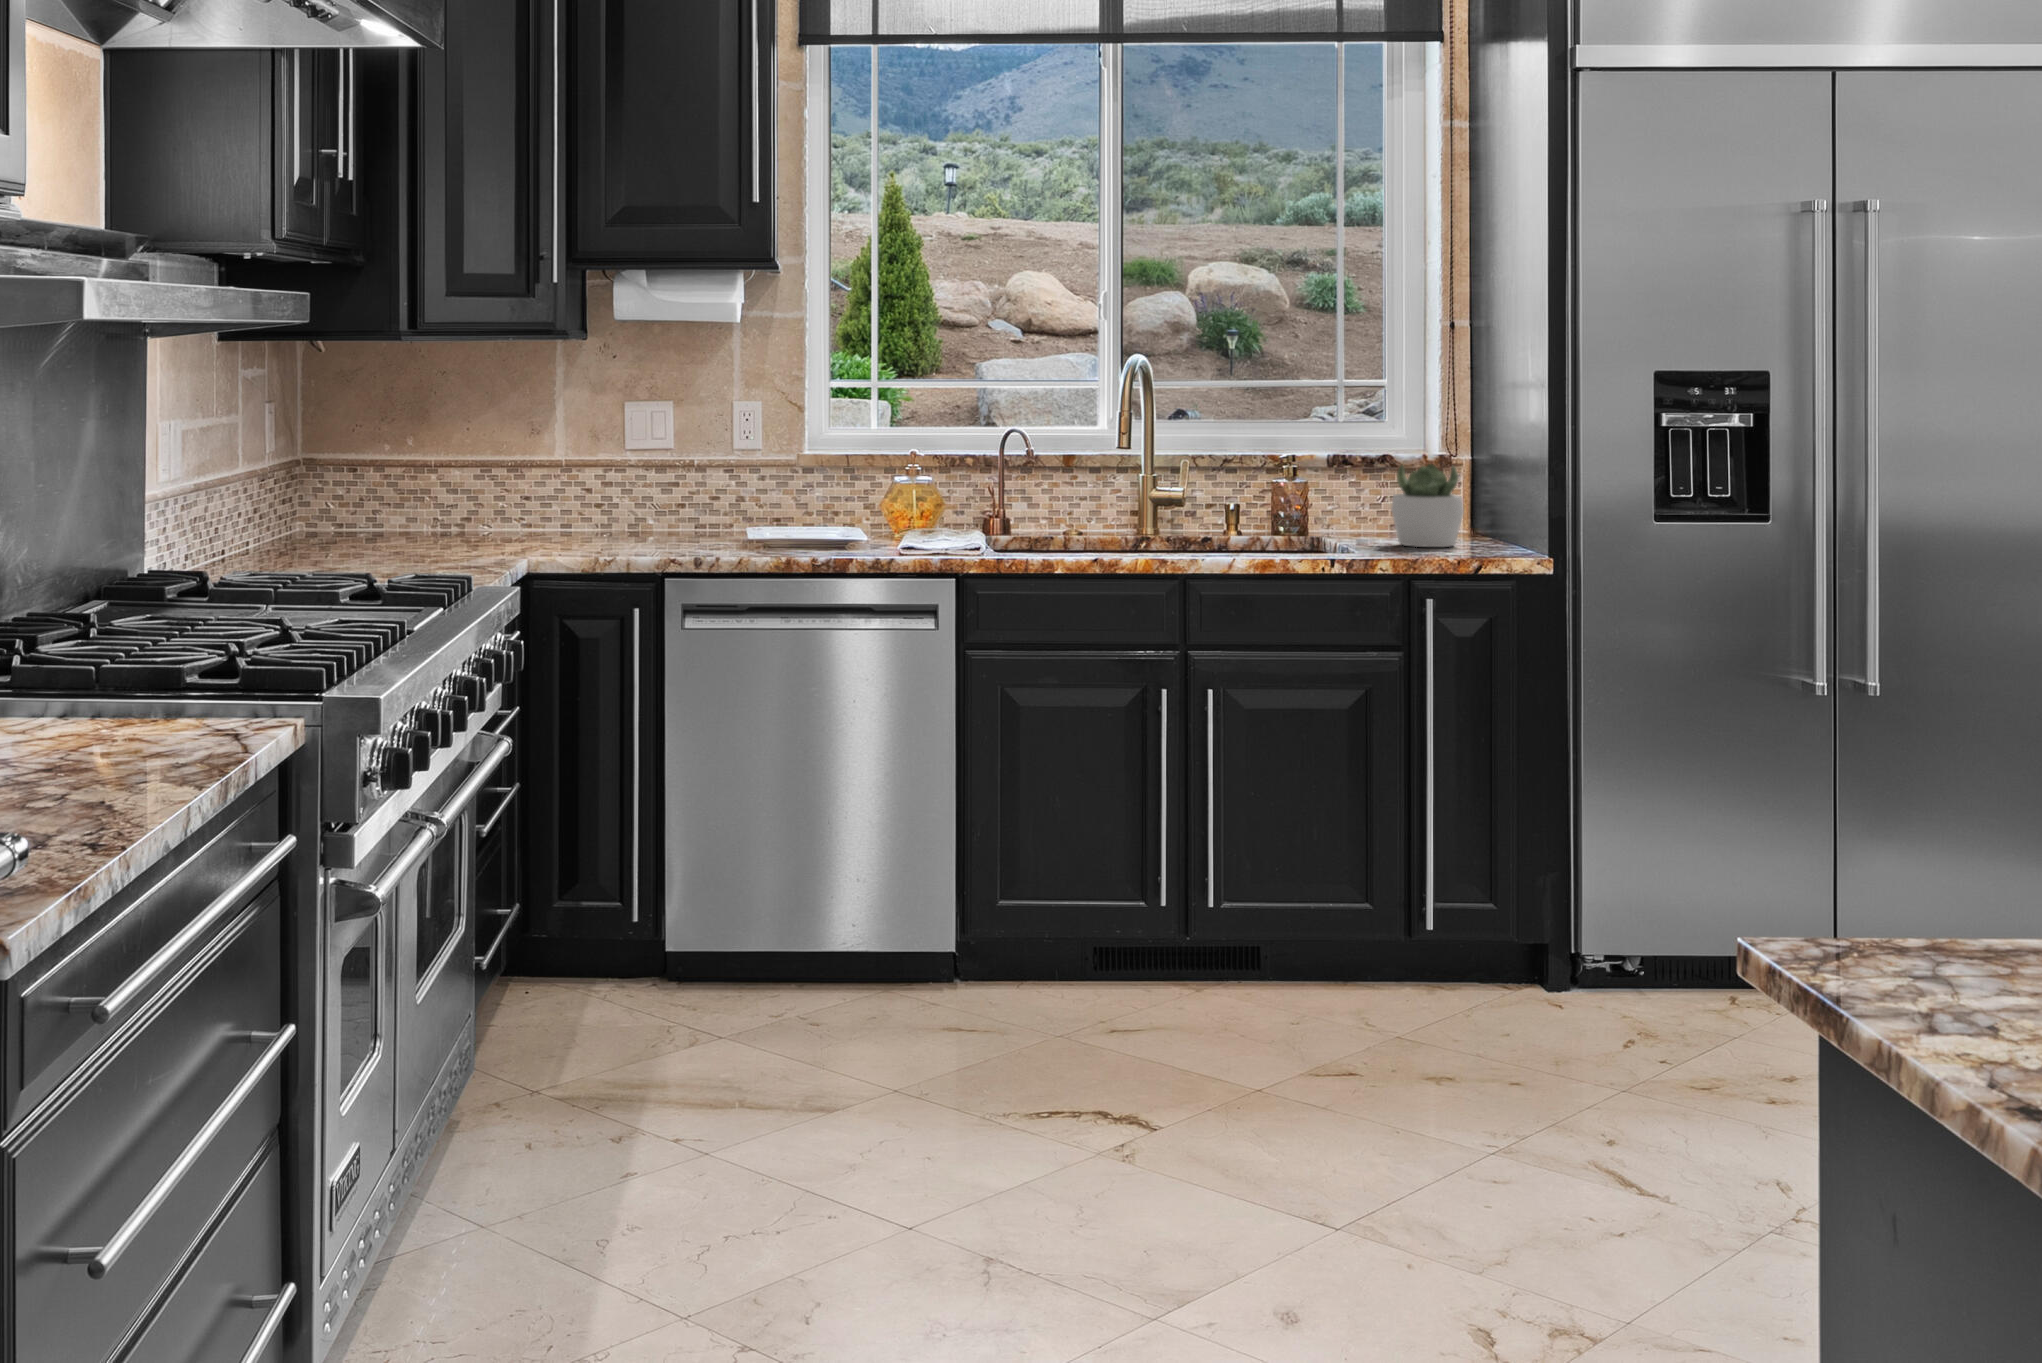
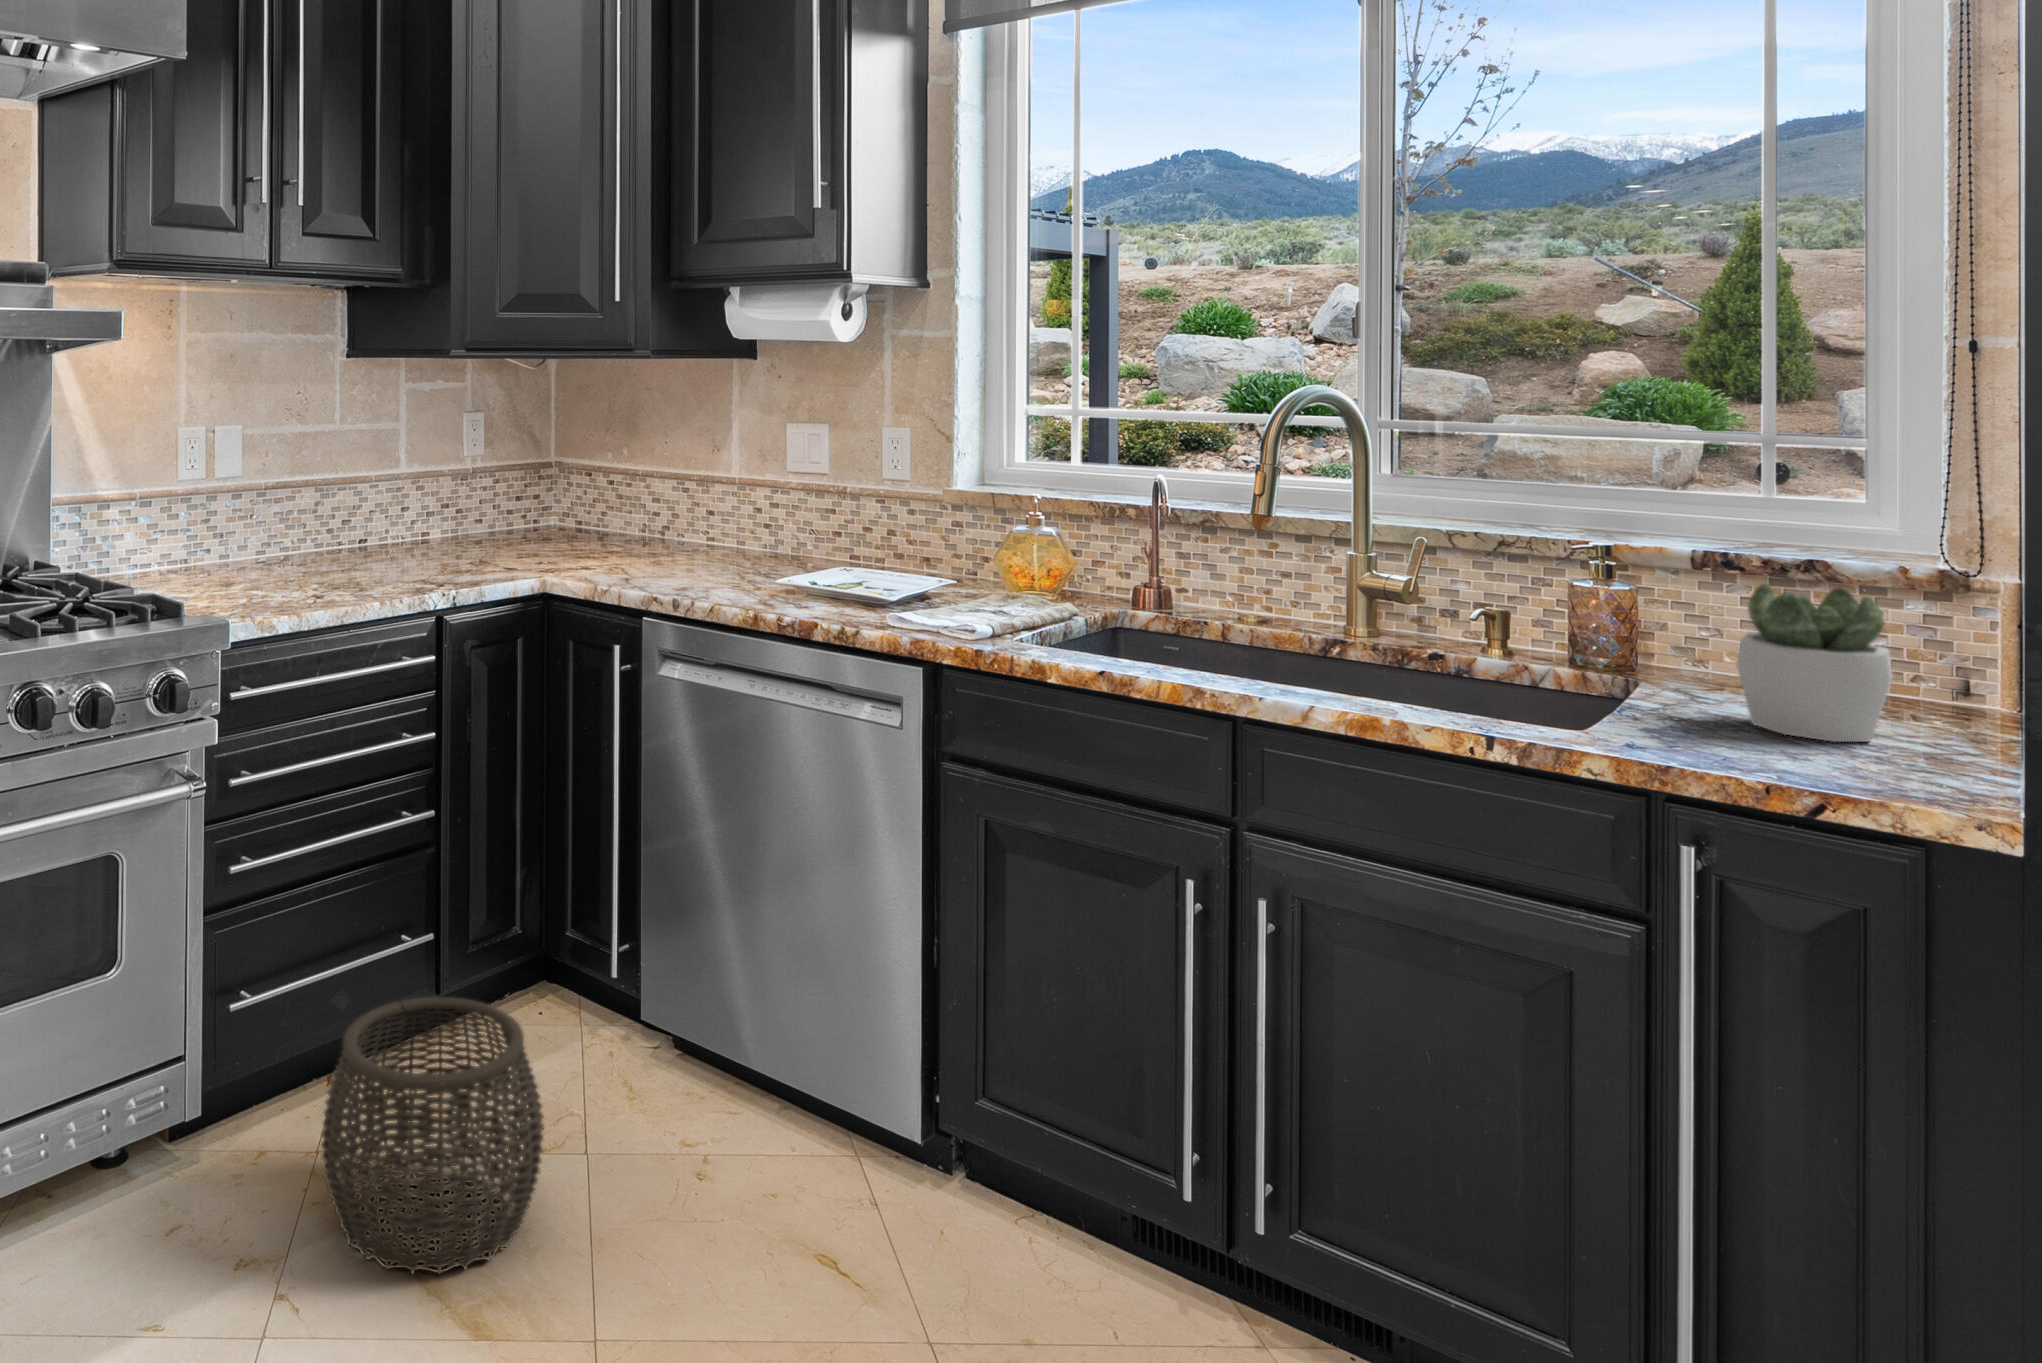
woven basket: none [611,900,803,1102] -> present [321,997,544,1274]

